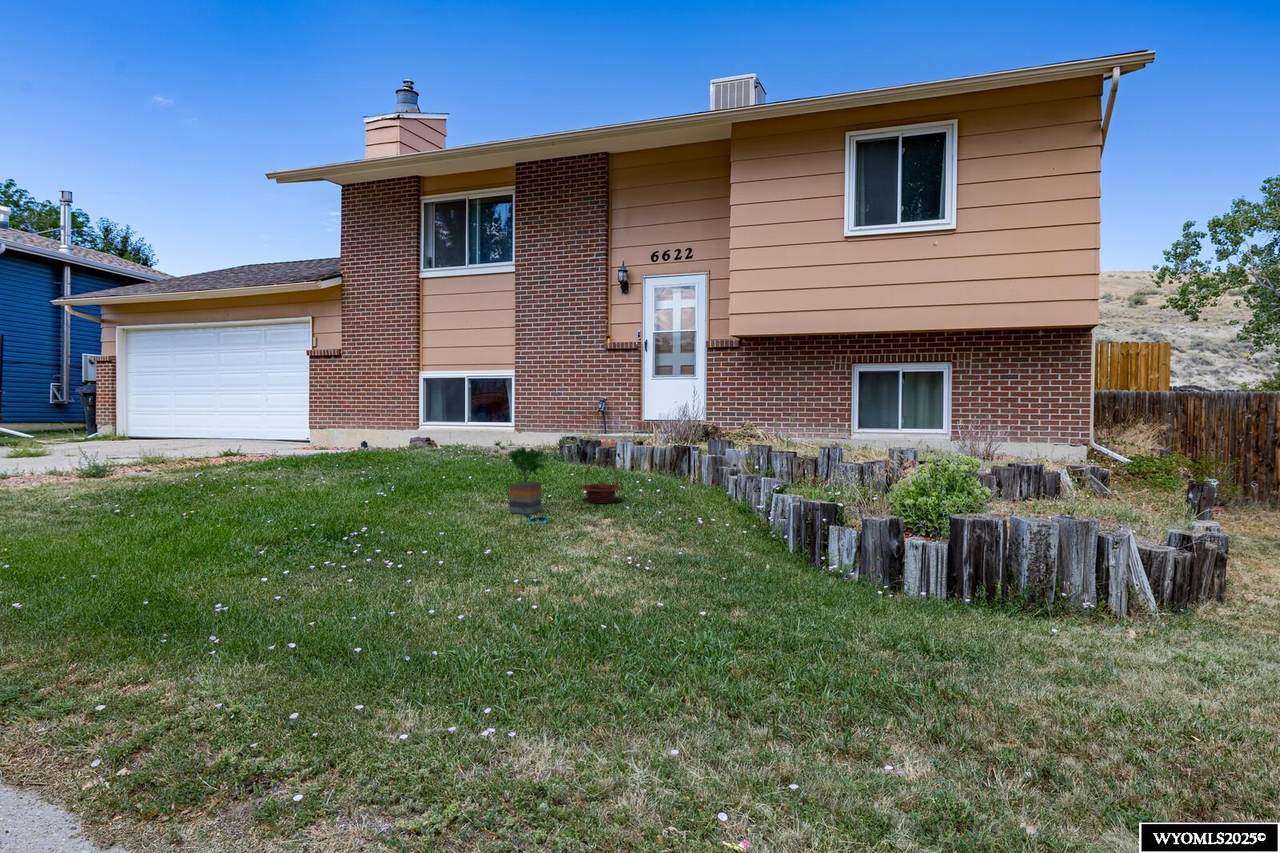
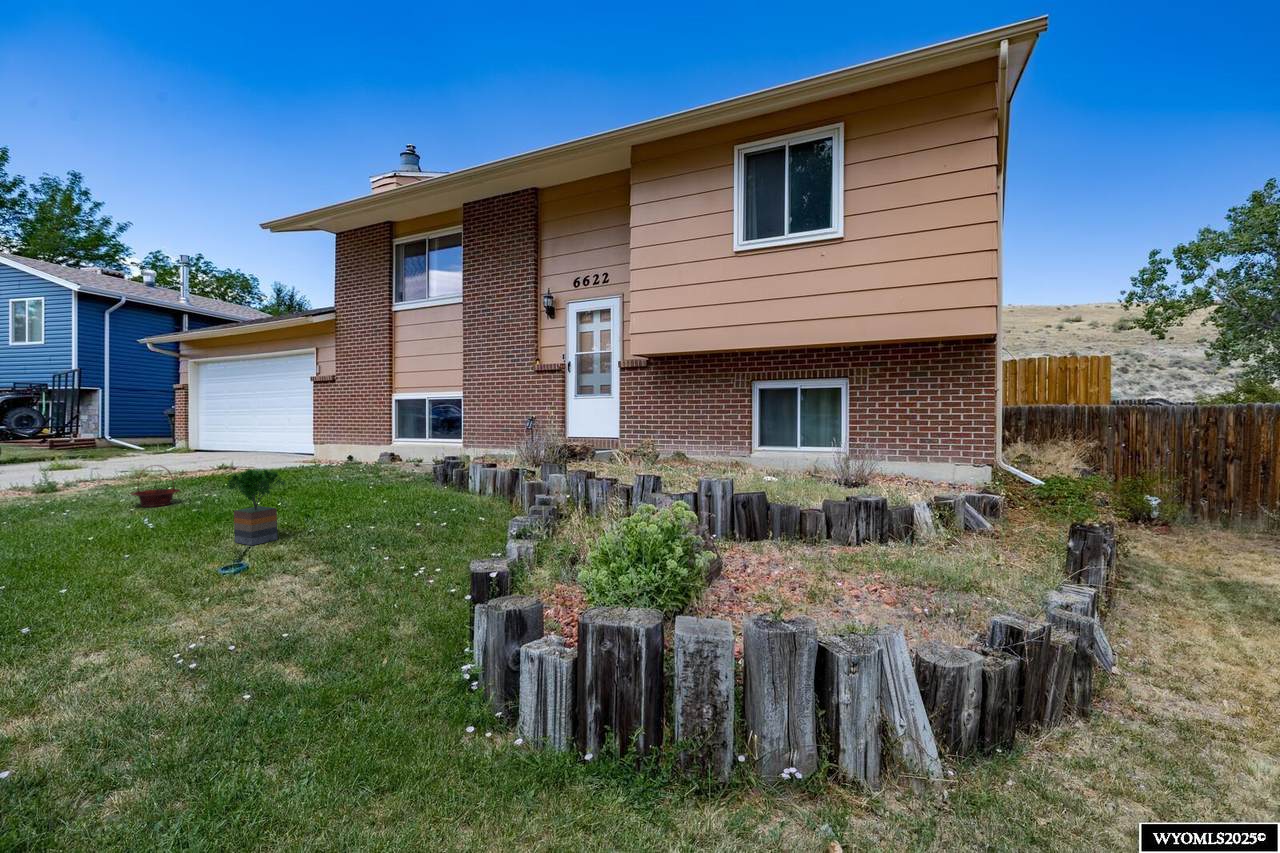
basket: present [580,459,622,503] -> present [131,466,180,507]

